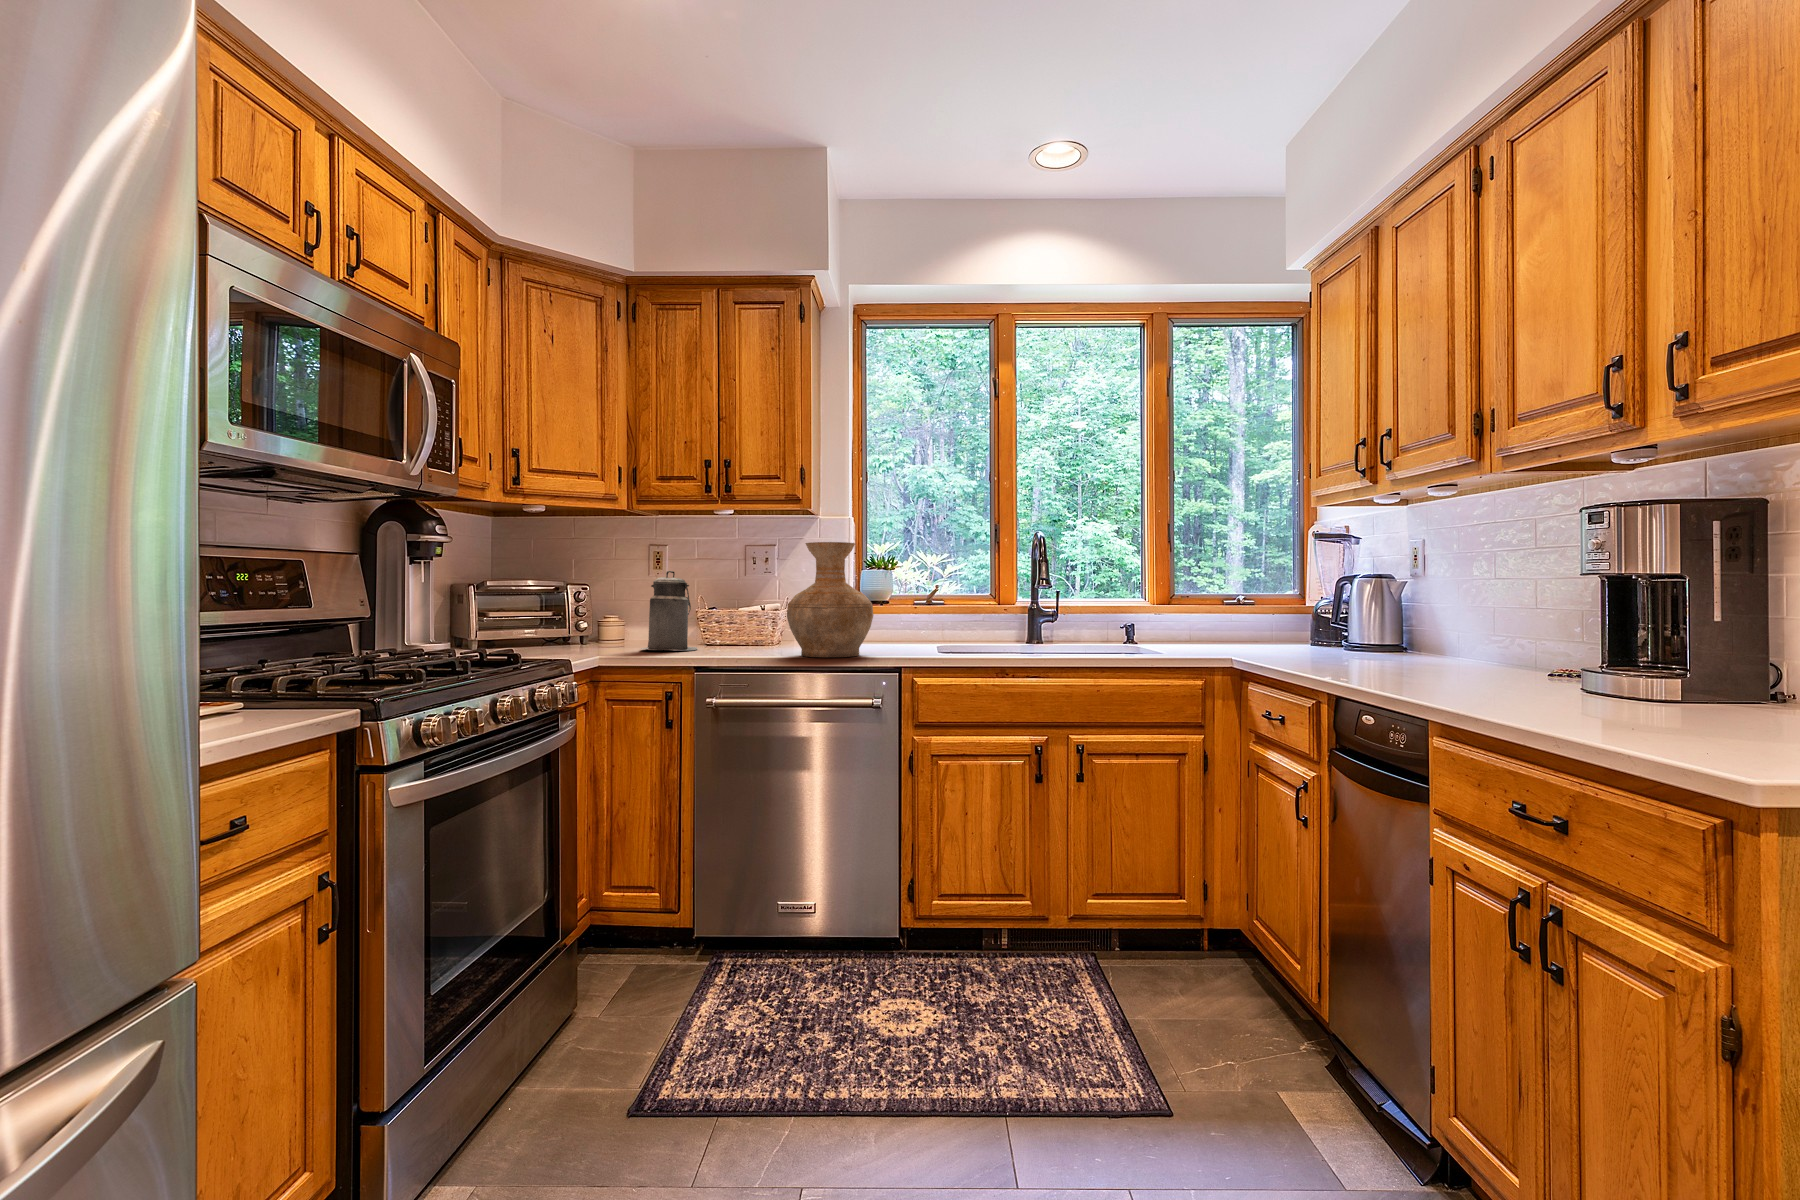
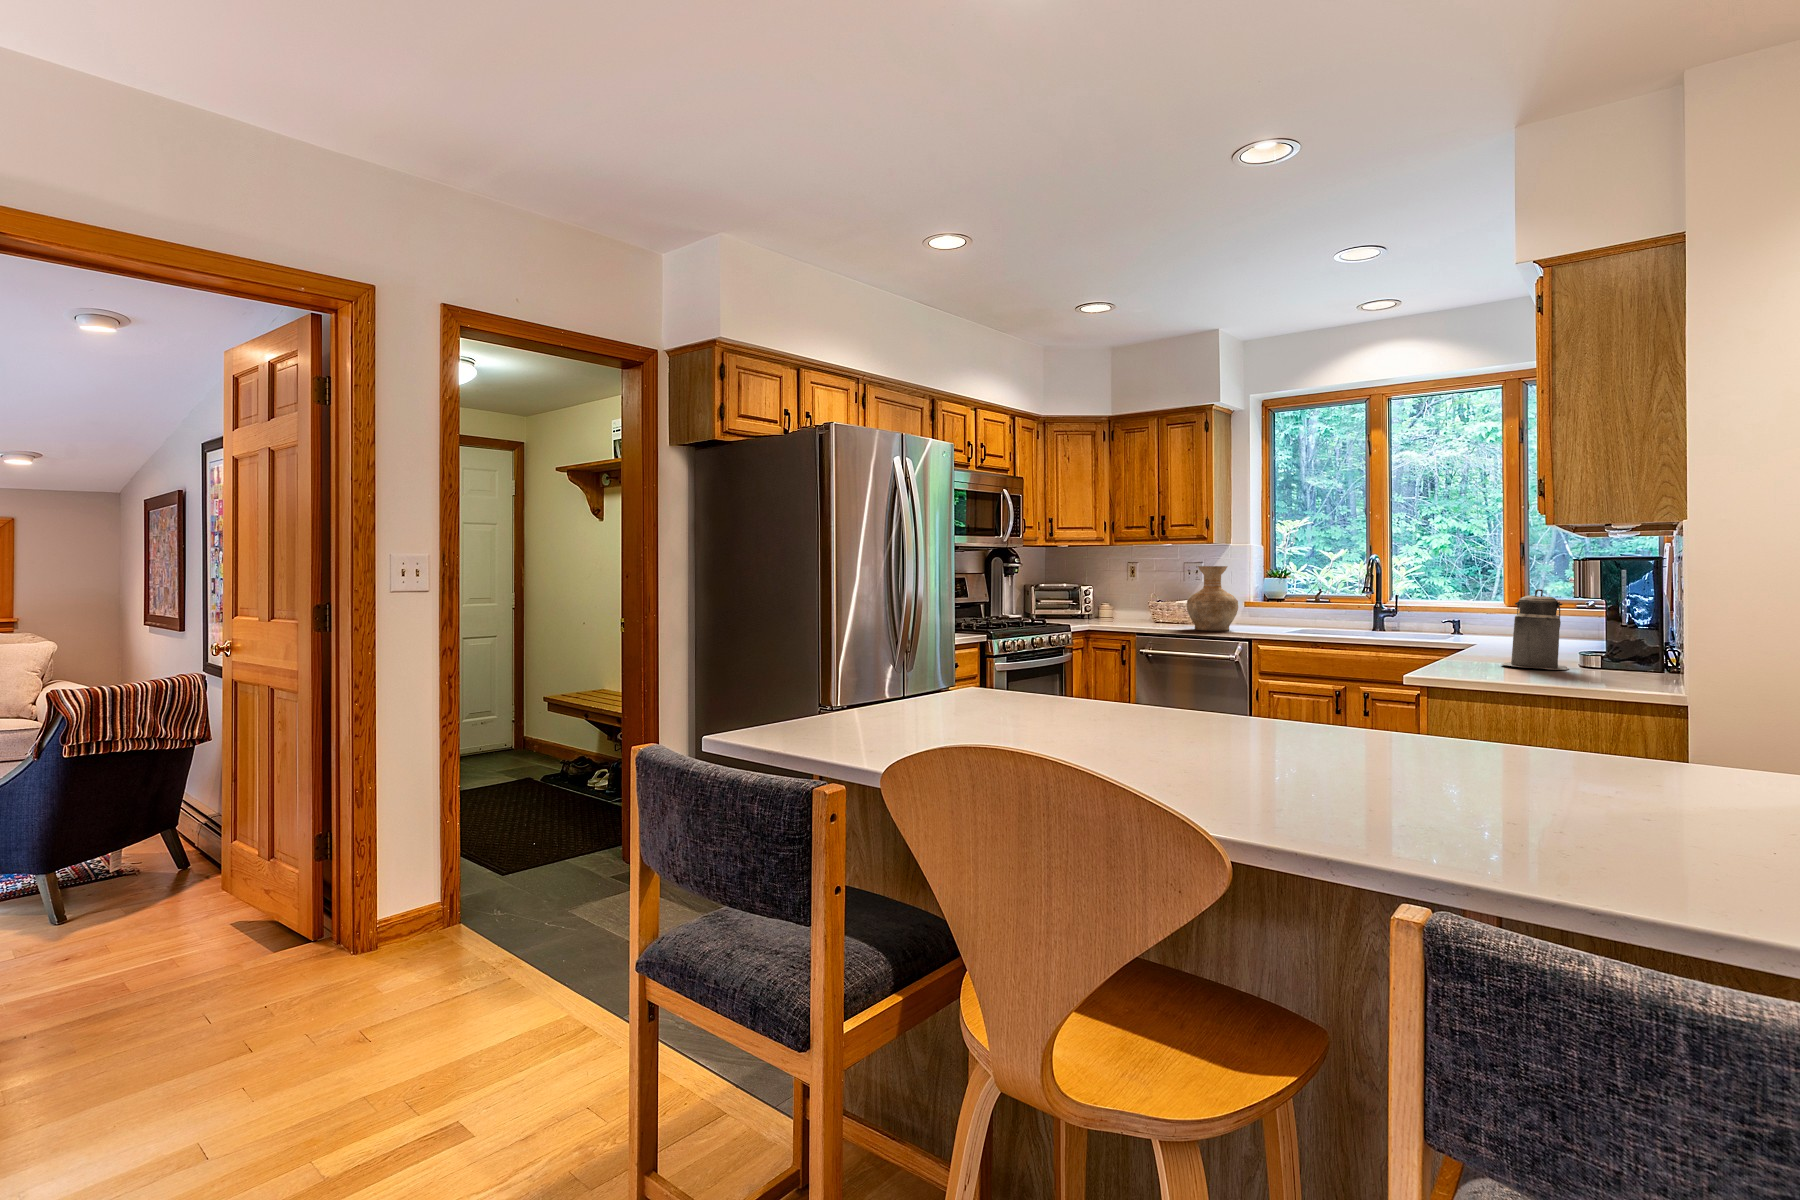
canister: present [641,571,697,651] -> present [1501,589,1568,670]

